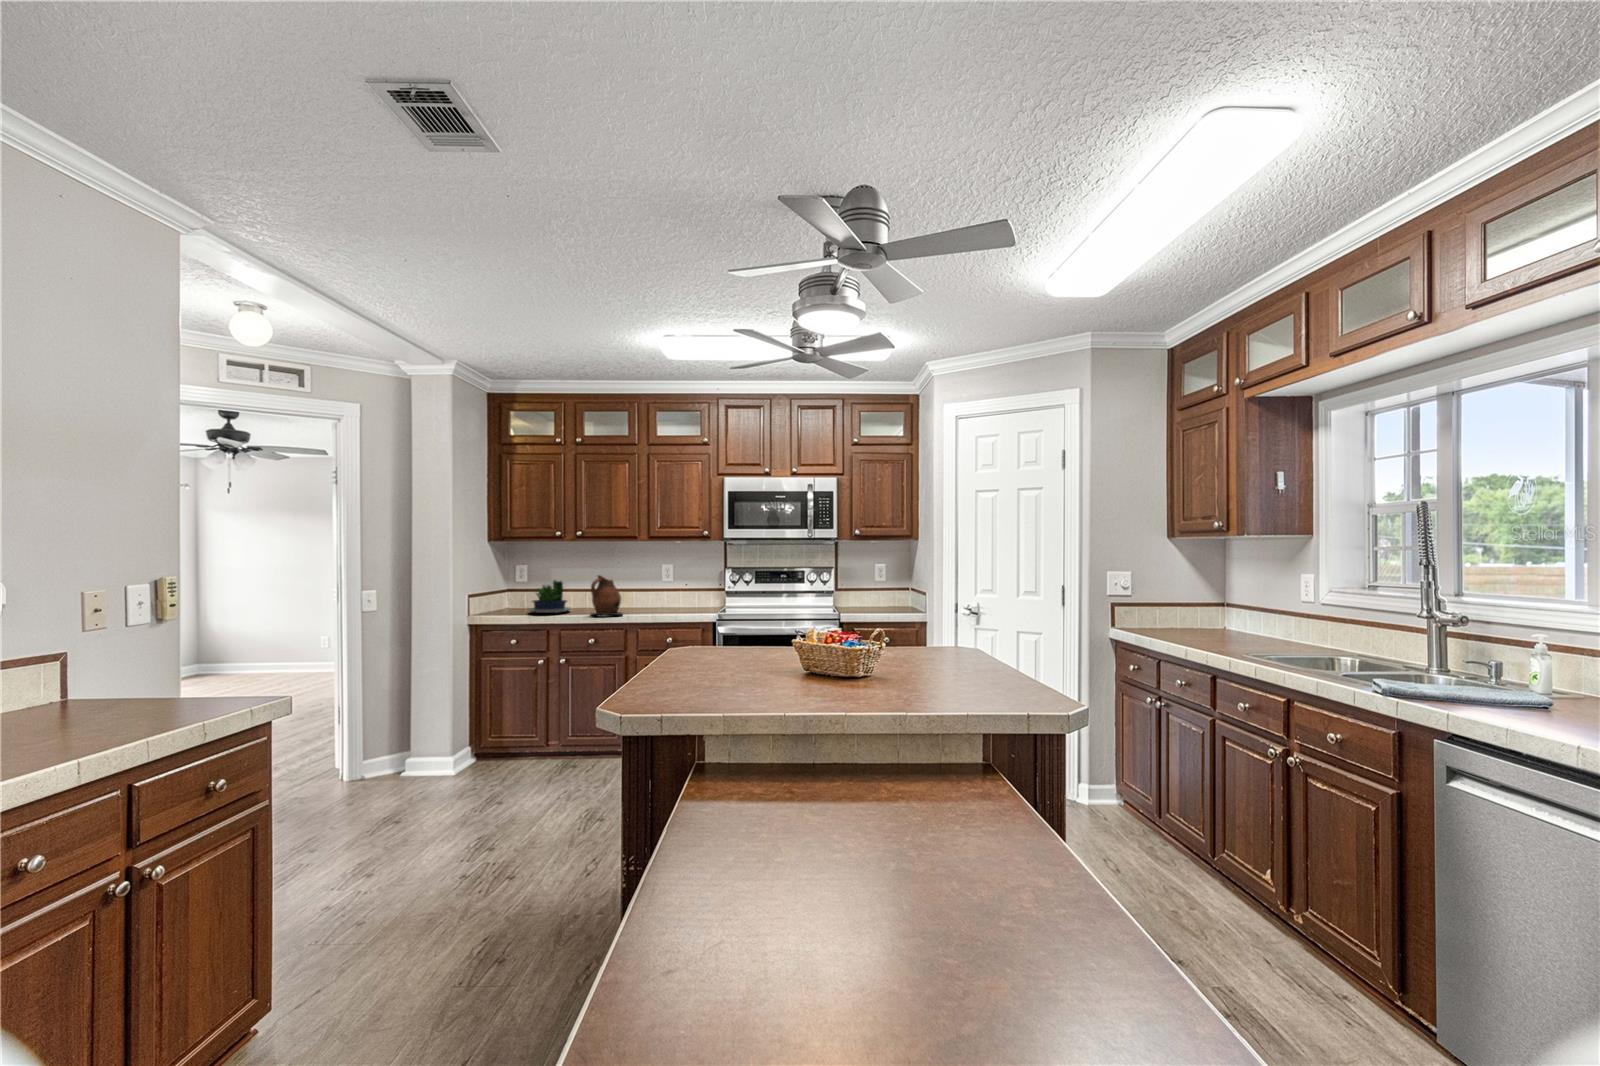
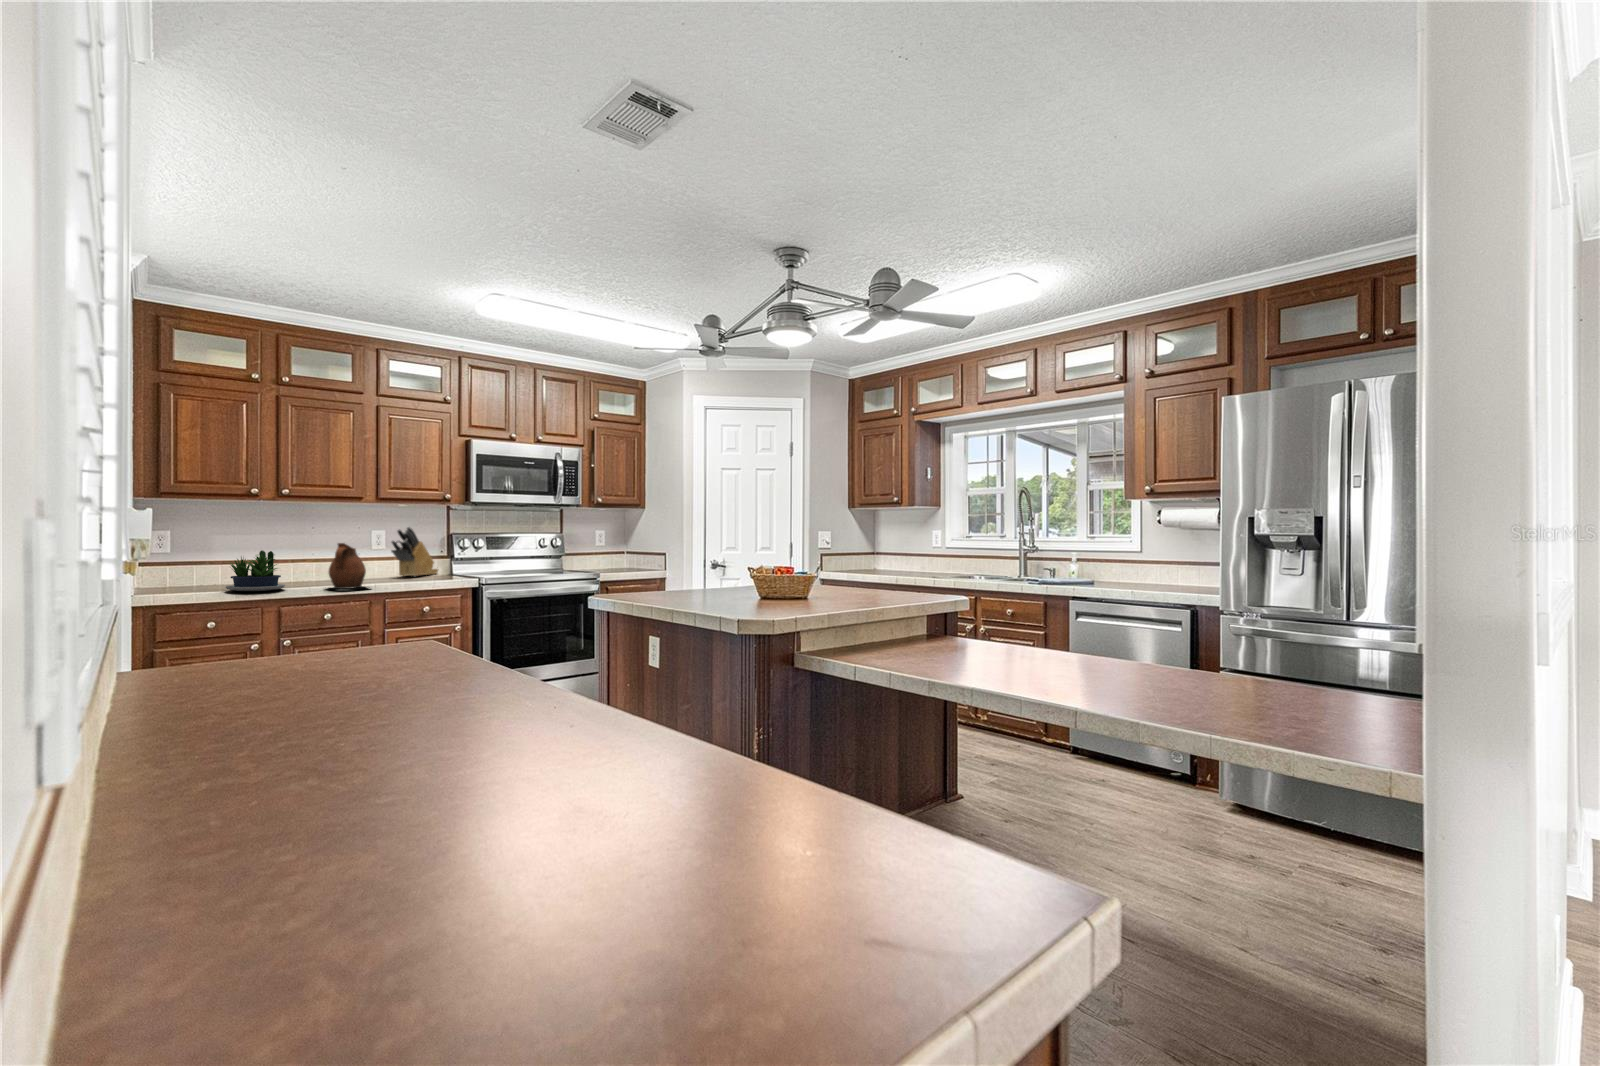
knife block: none [670,560,720,605] -> present [391,527,438,576]

